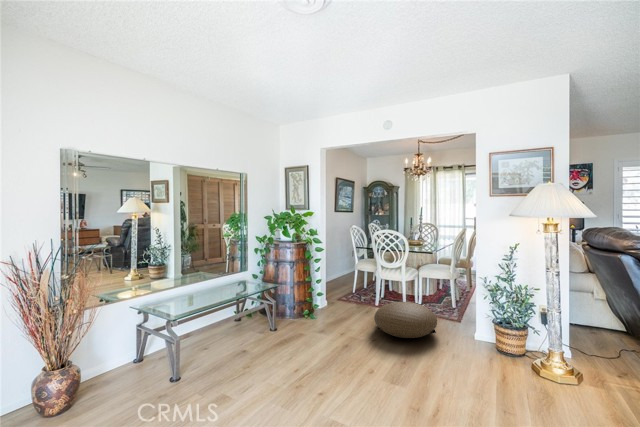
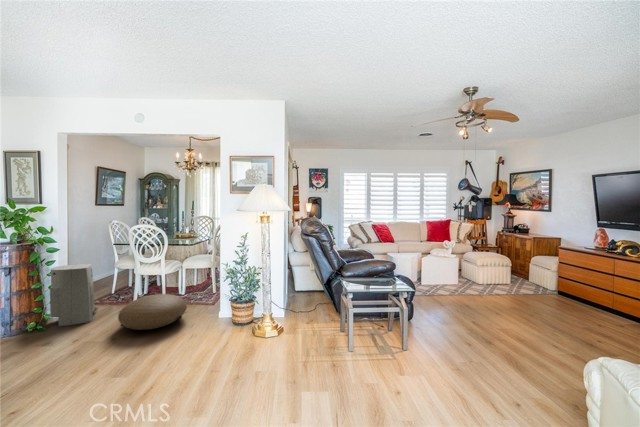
air purifier: none [316,264,349,318] -> present [50,264,98,326]

